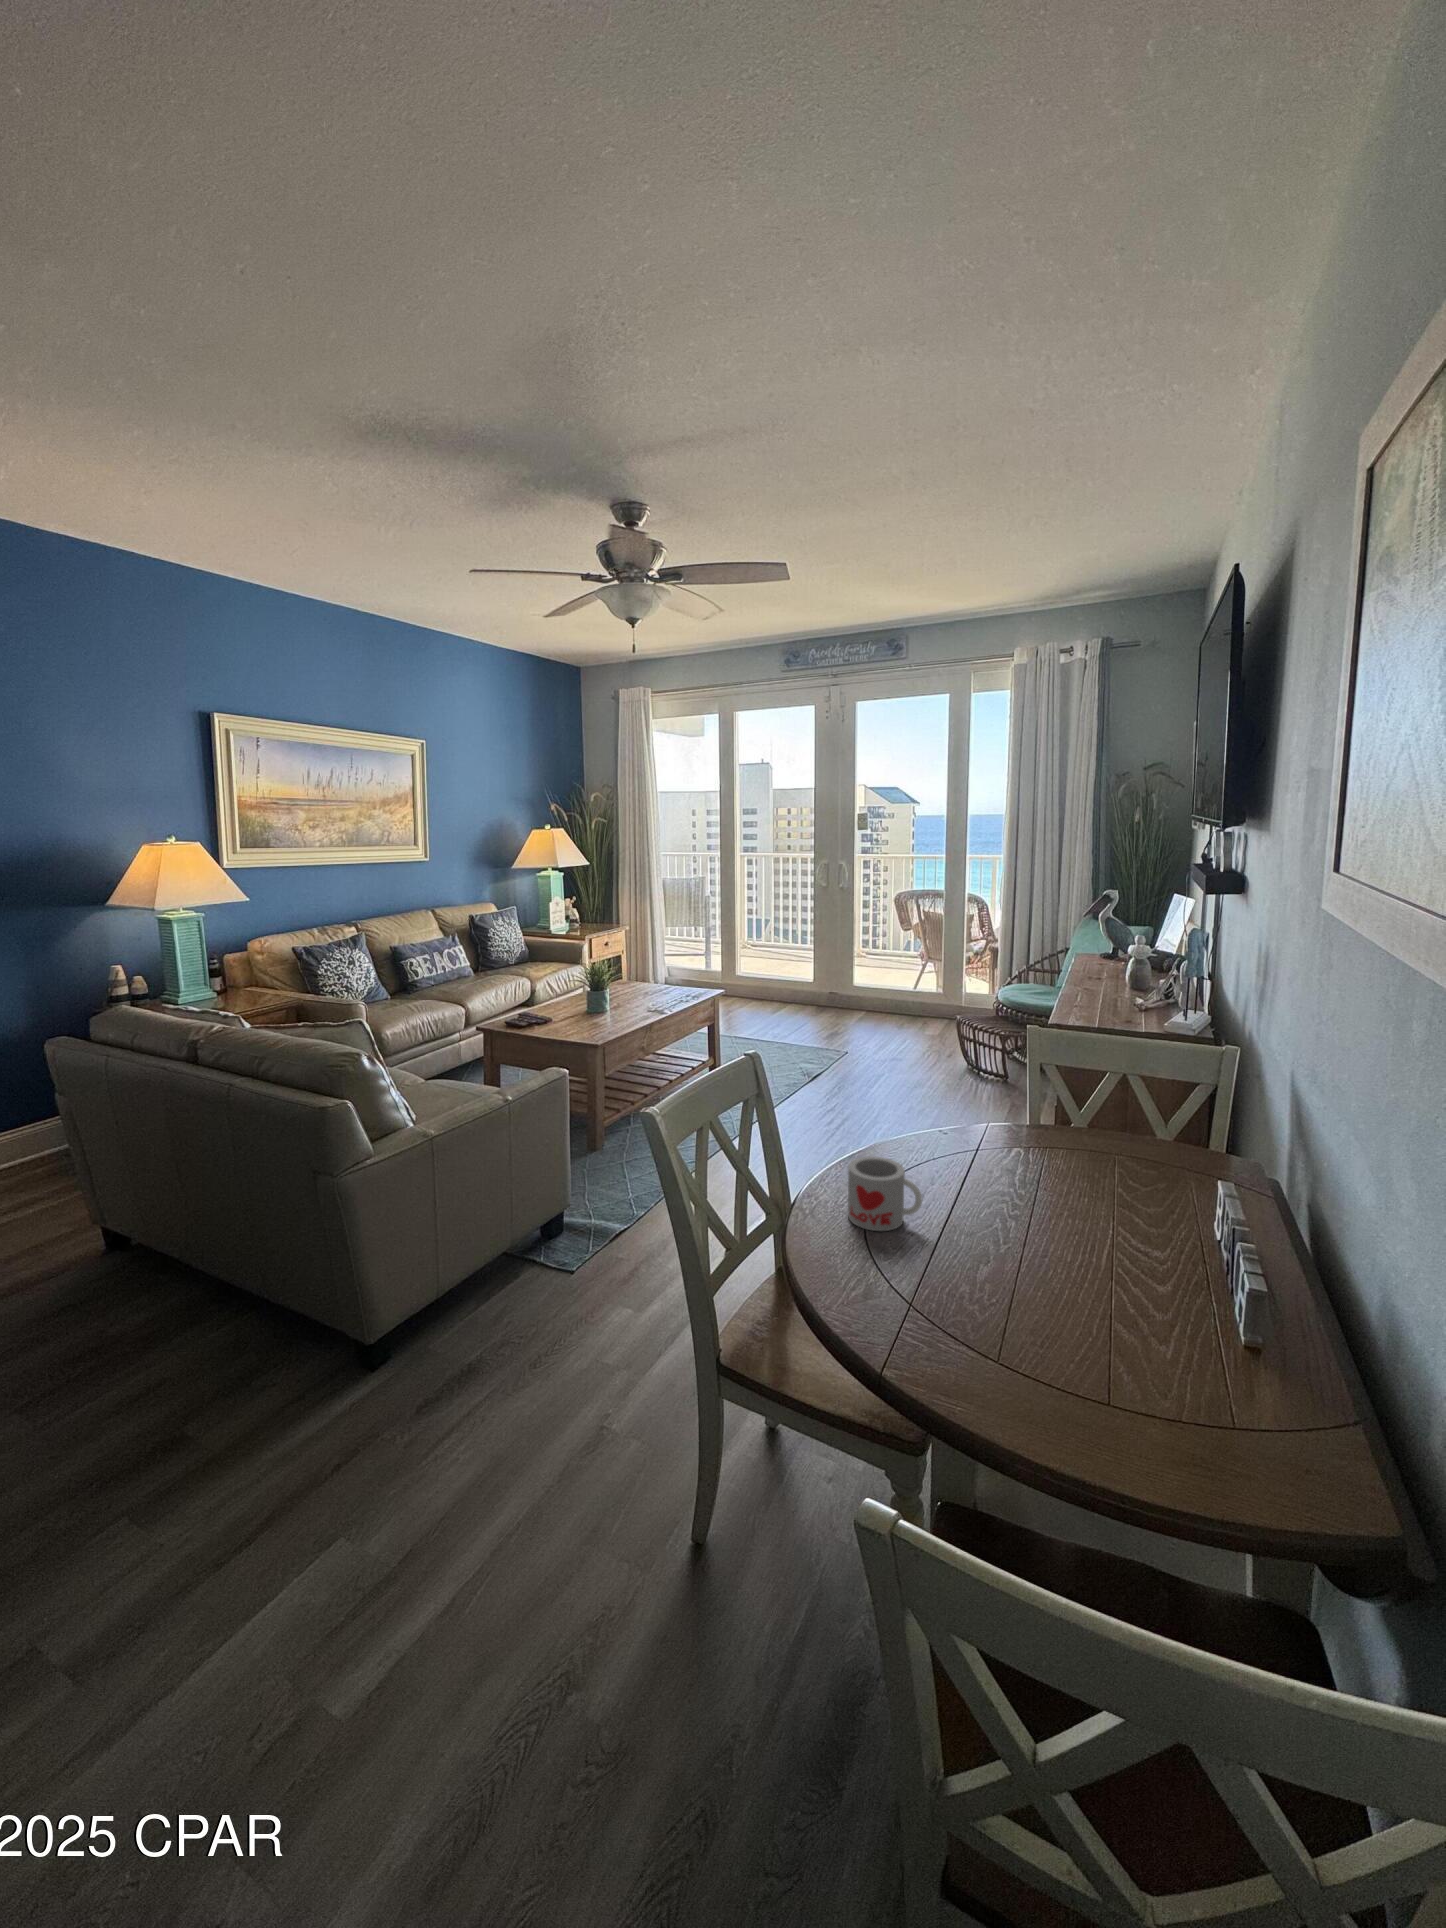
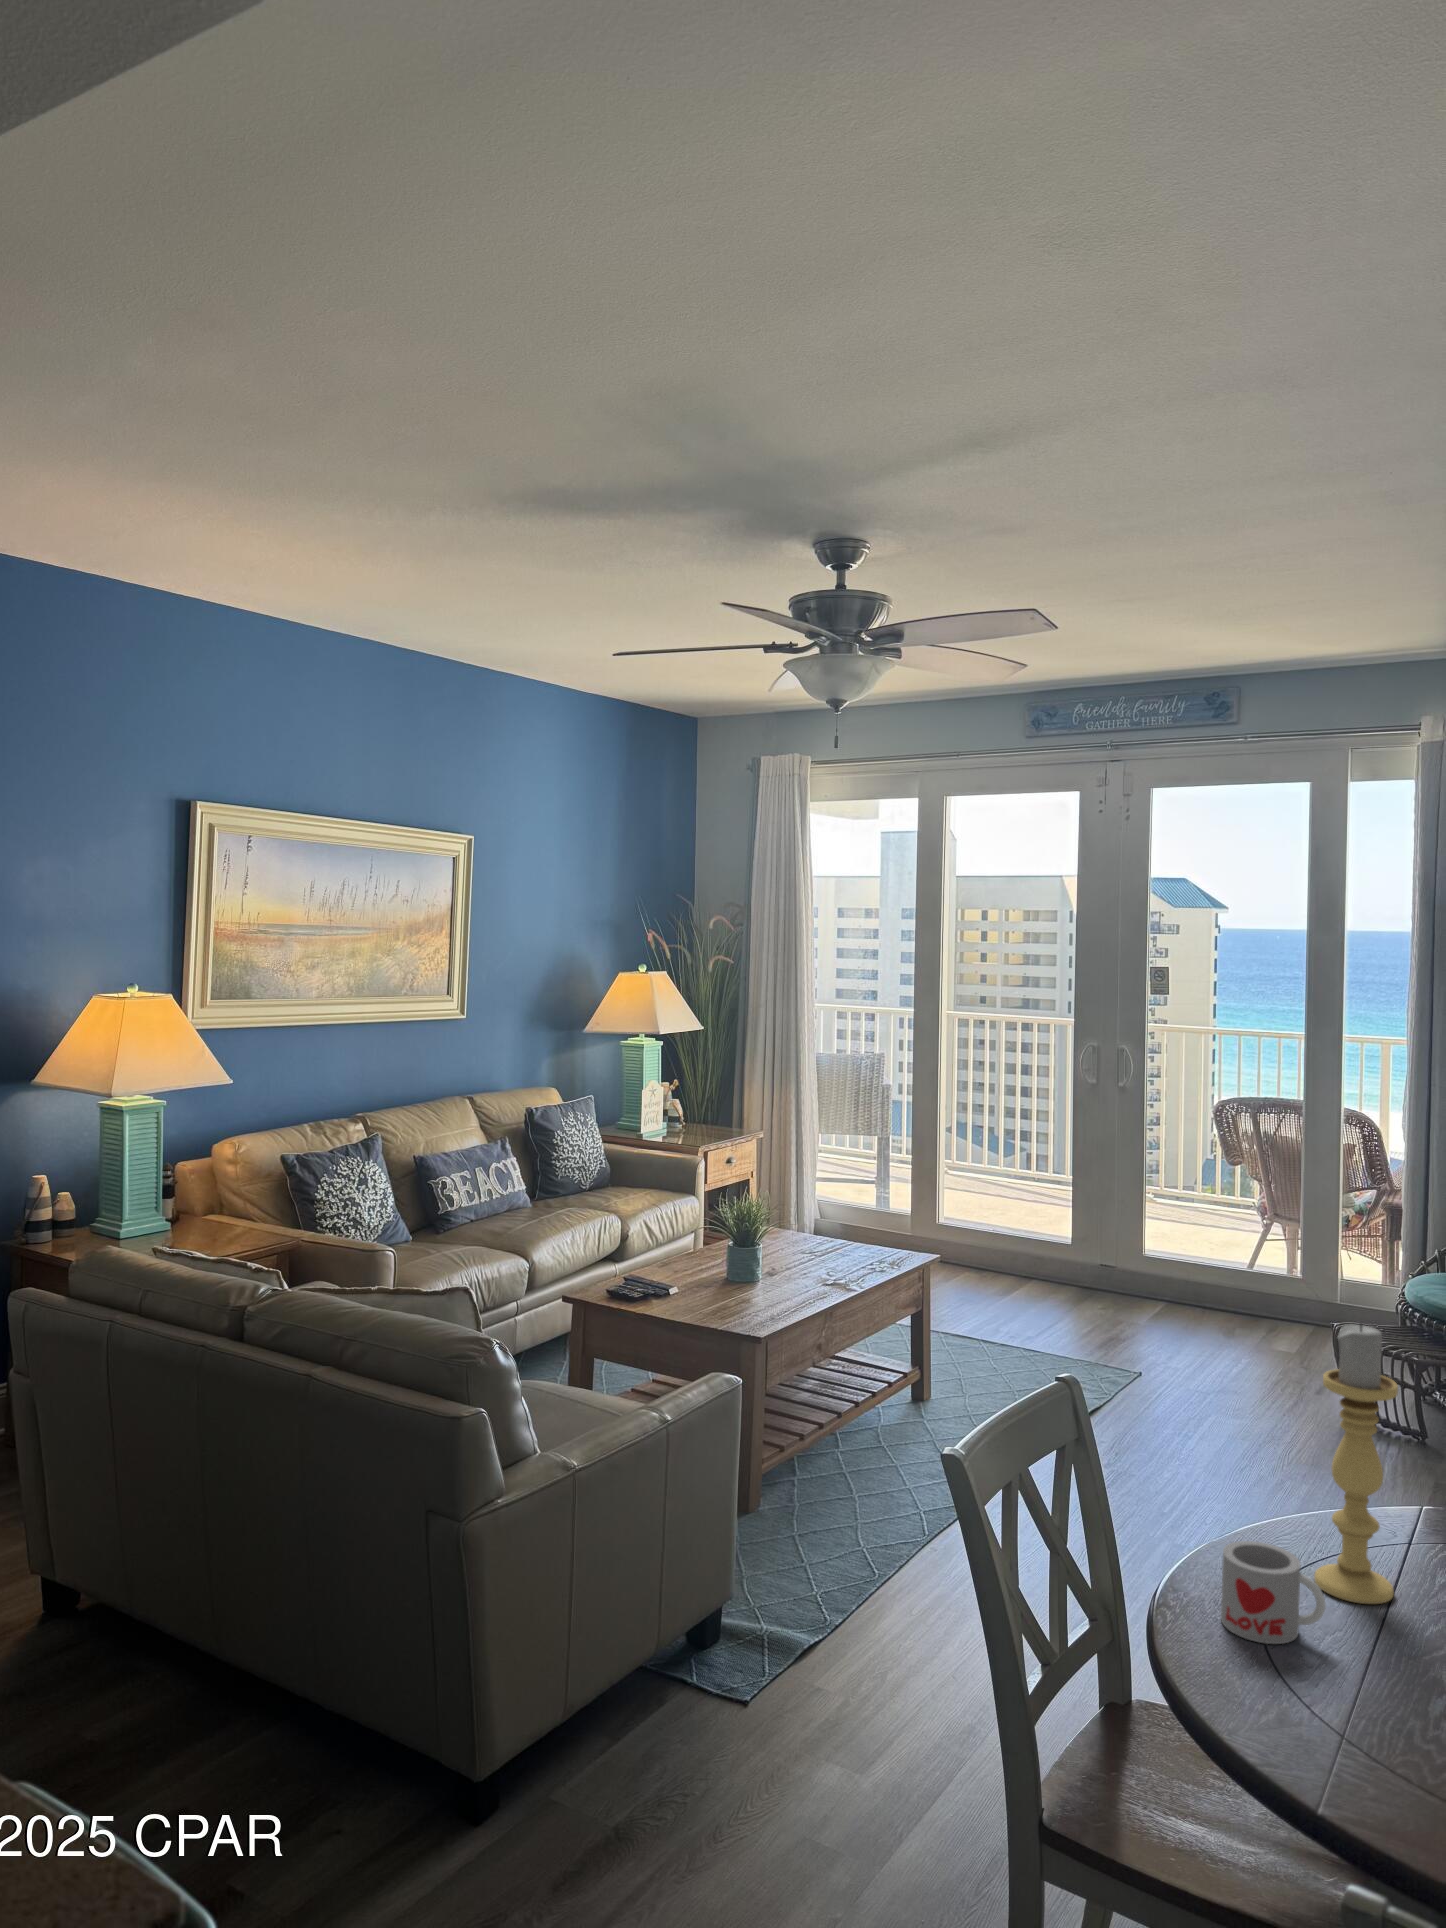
candle holder: none [920,993,979,1195] -> present [1314,1324,1398,1604]

